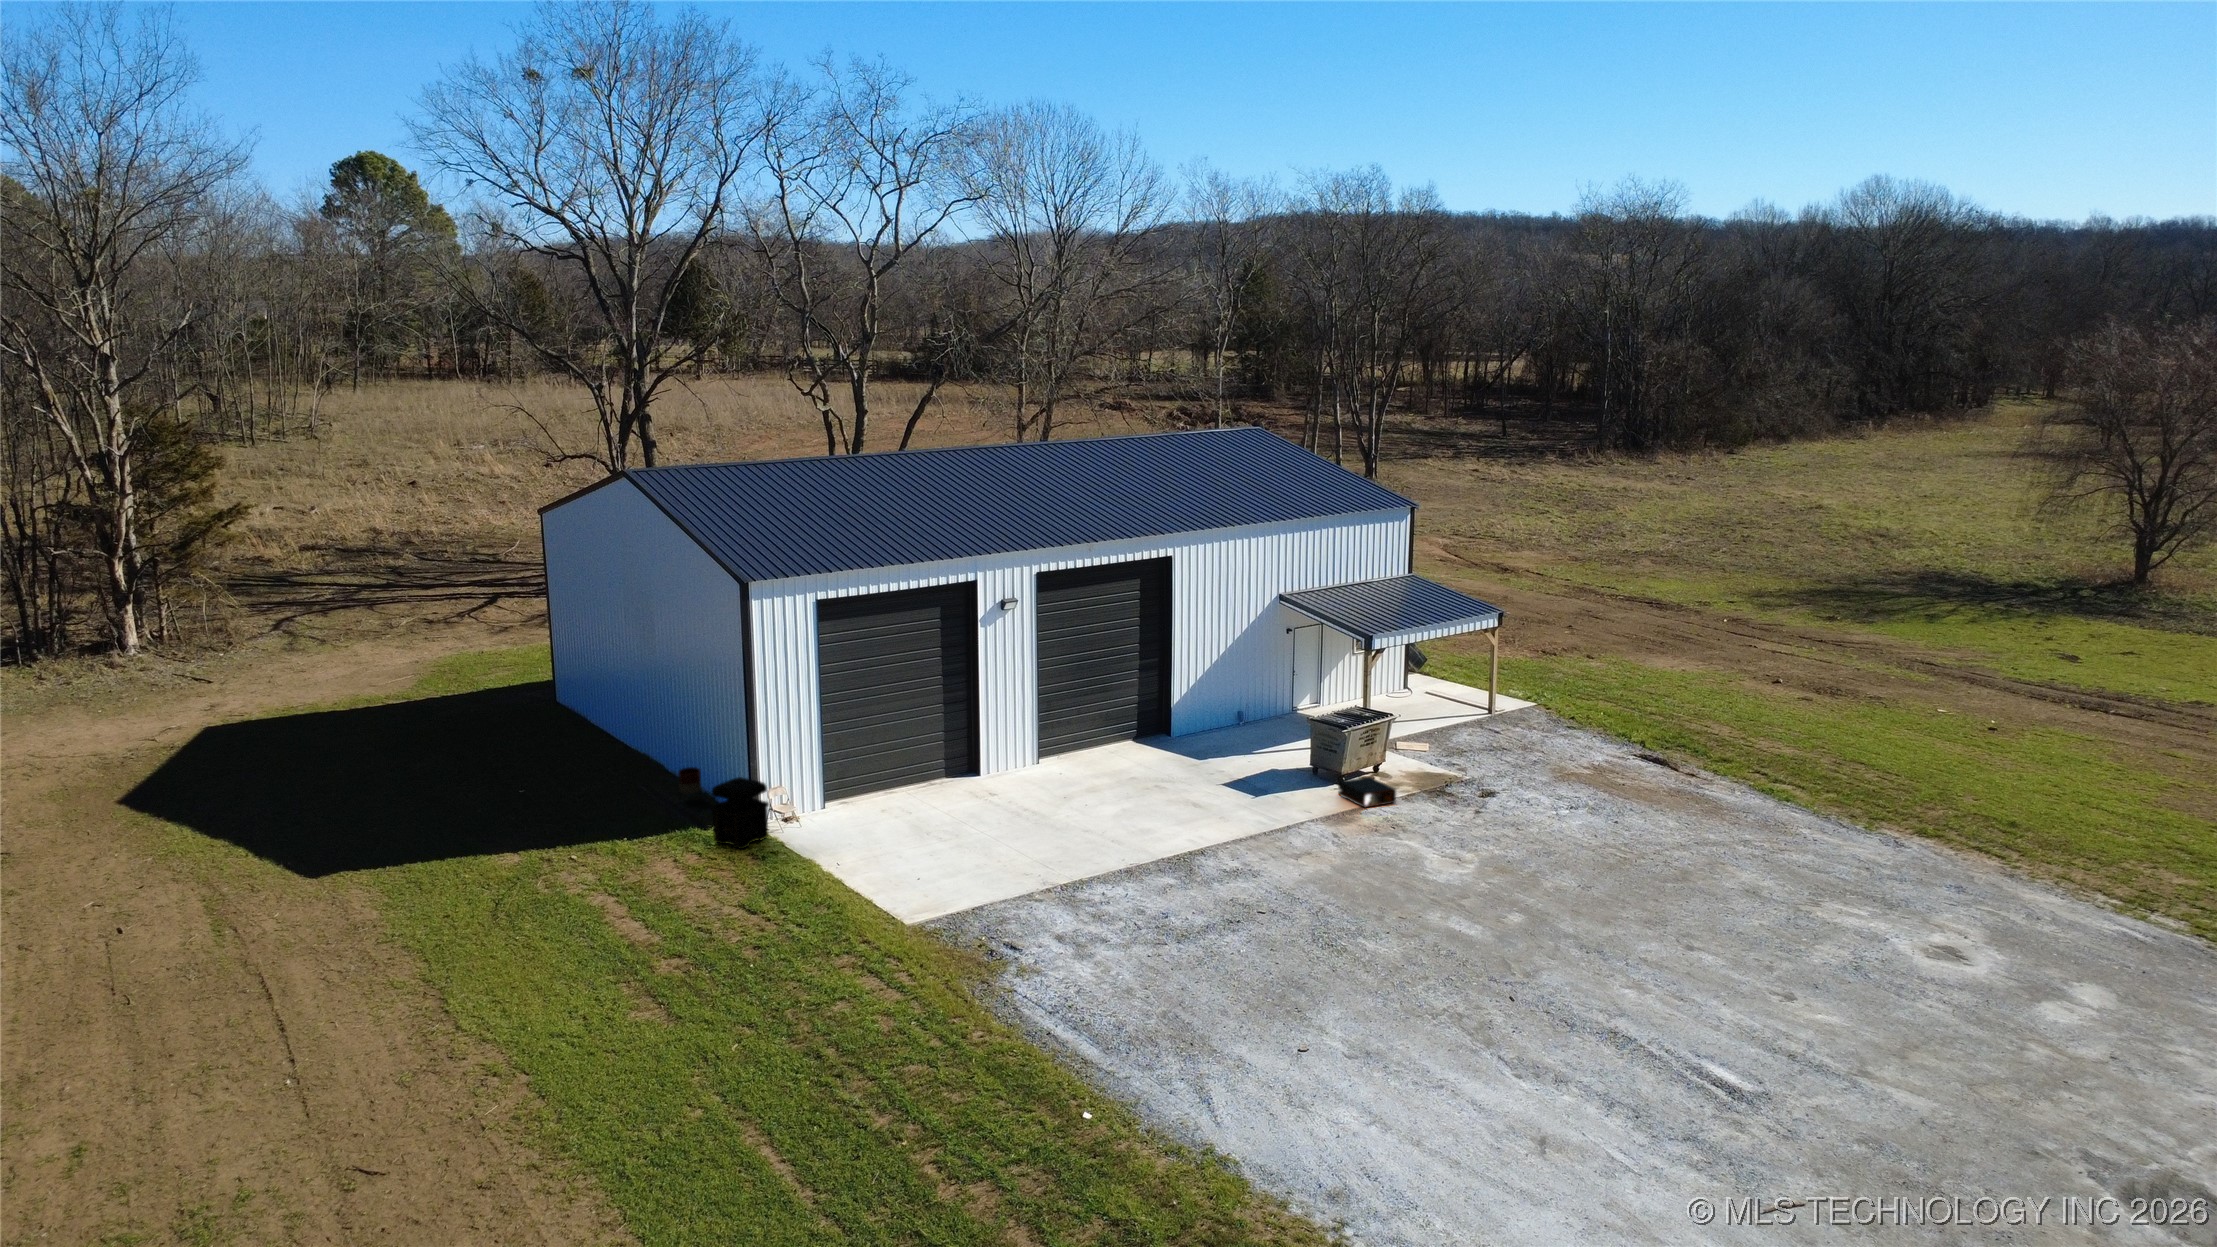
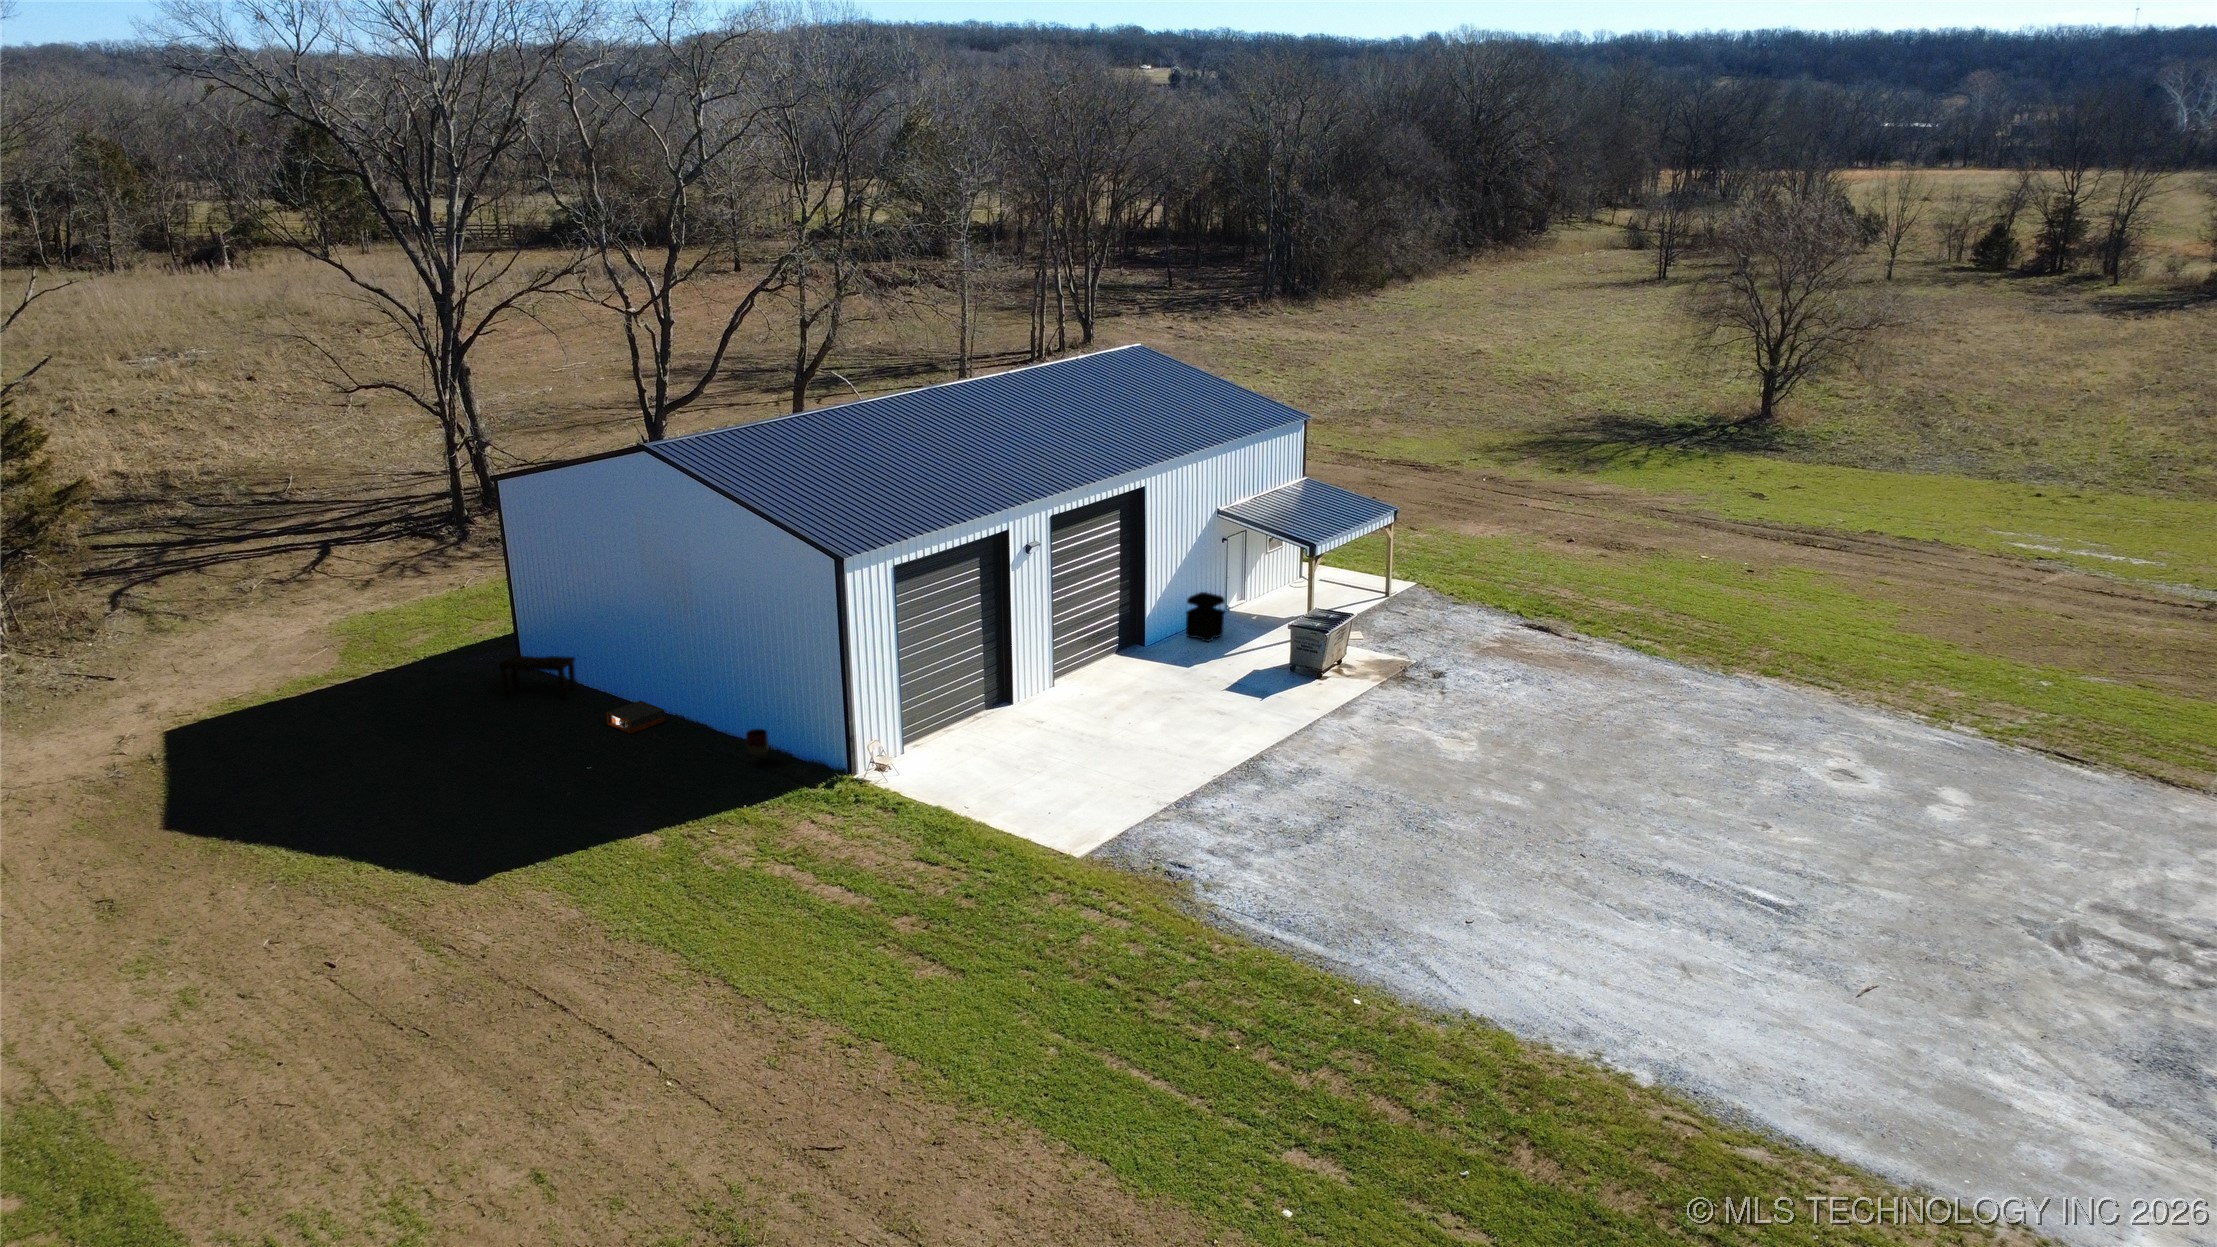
bench: none [519,687,590,733] -> present [499,655,575,700]
toolbox: present [711,777,769,849] -> present [1186,592,1225,642]
storage box: present [1338,777,1396,807] -> present [607,701,665,734]

